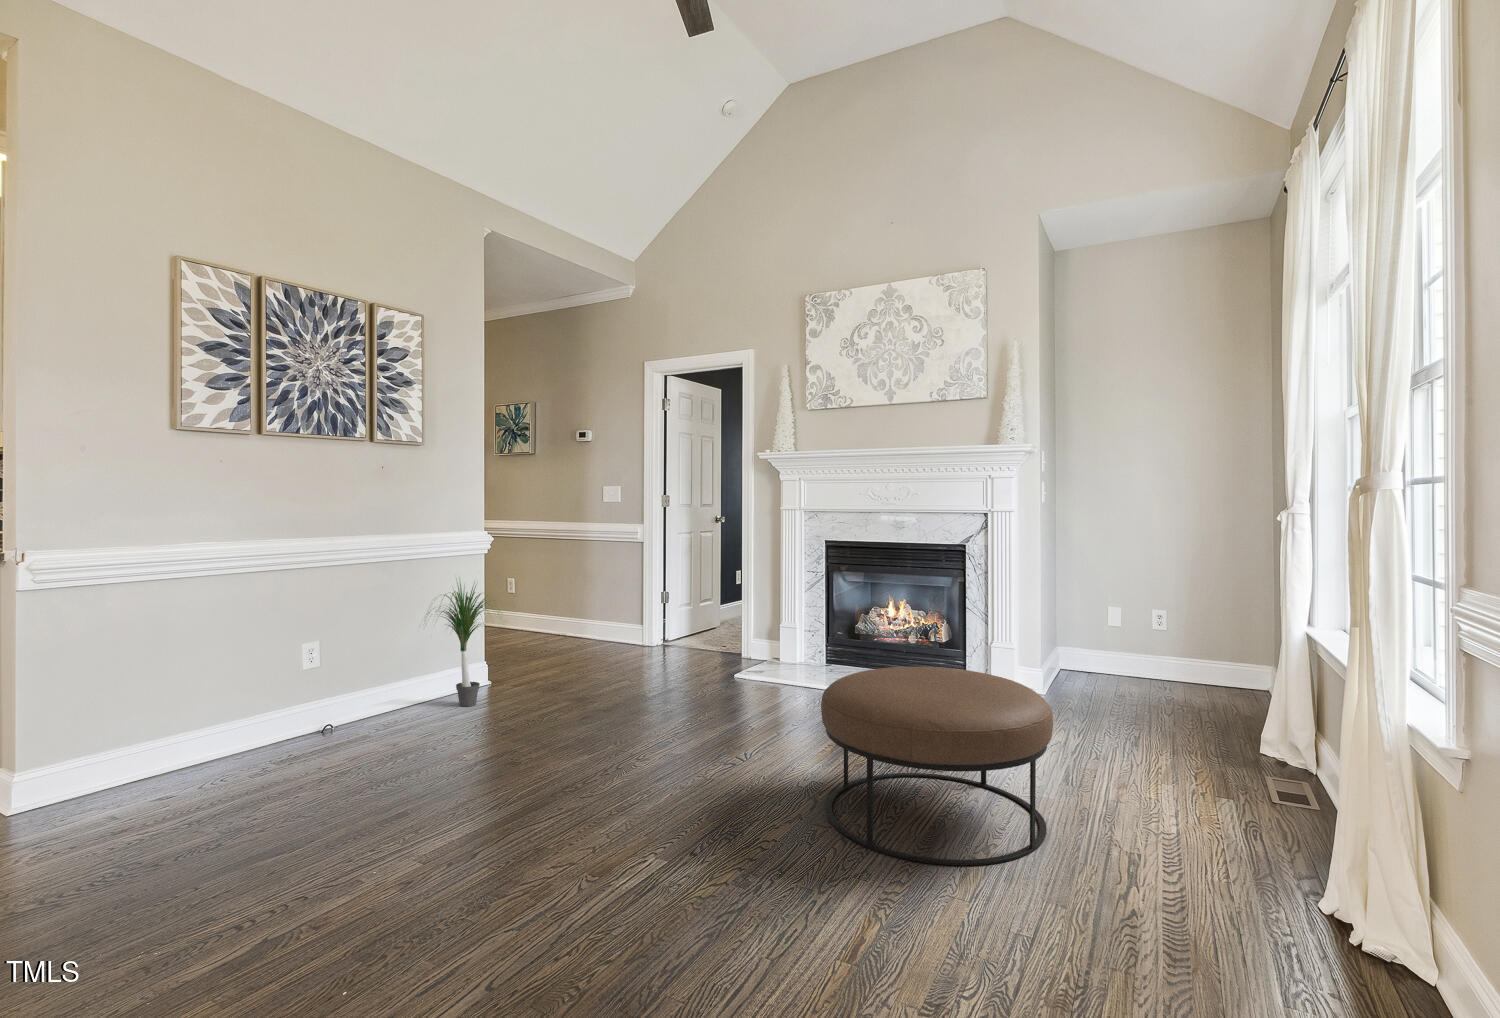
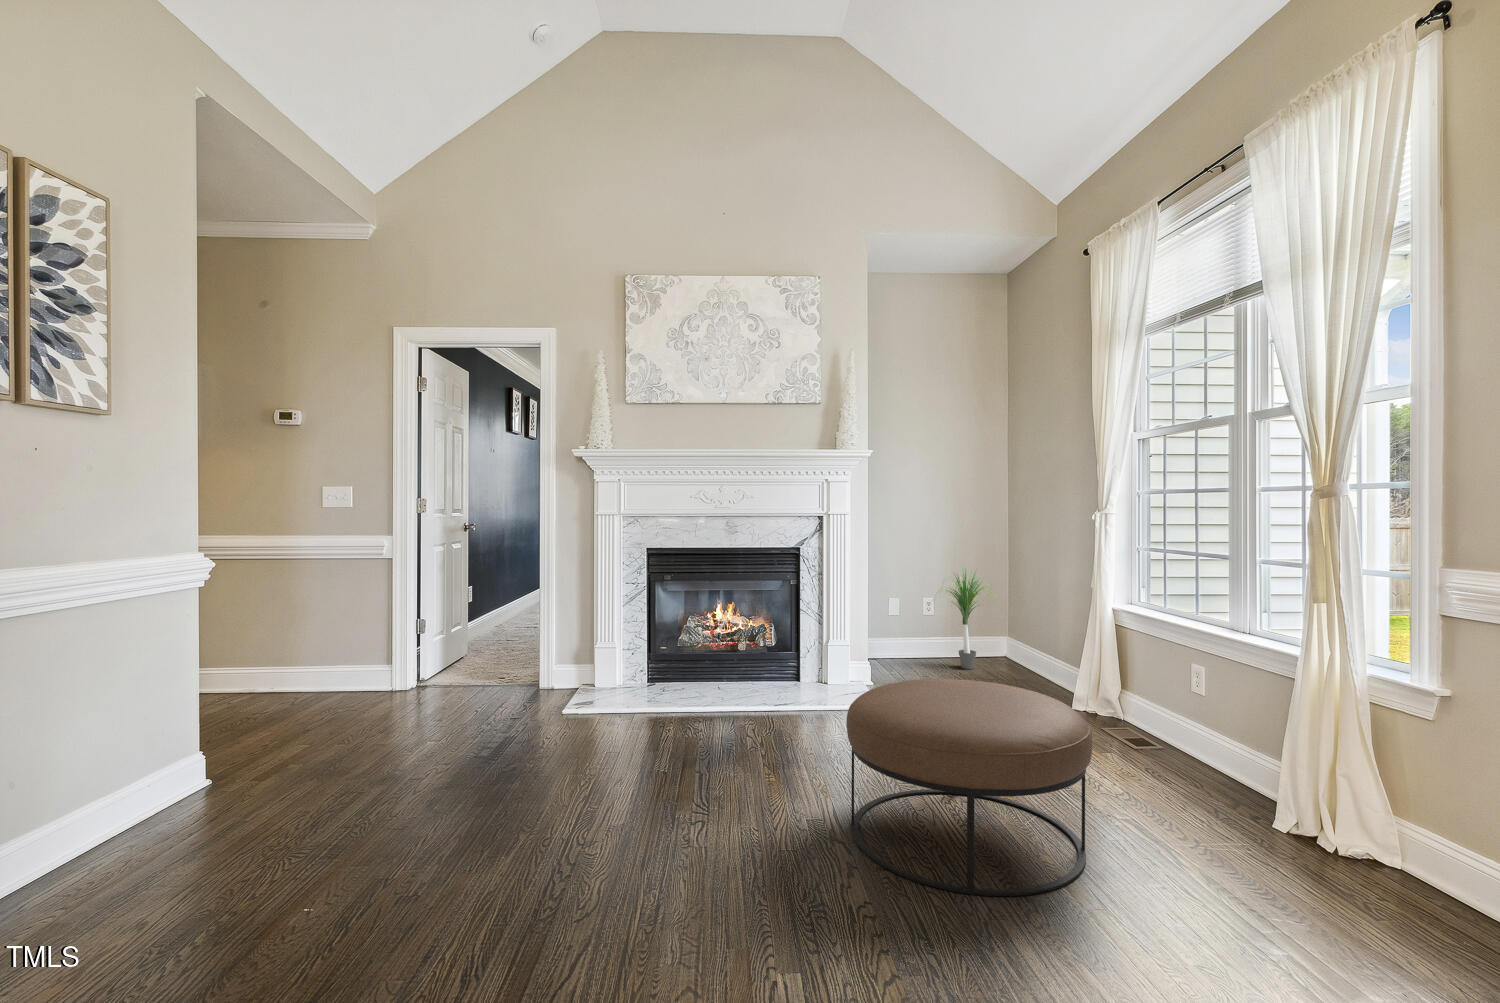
potted plant: present [427,583,499,706] -> present [947,568,995,669]

